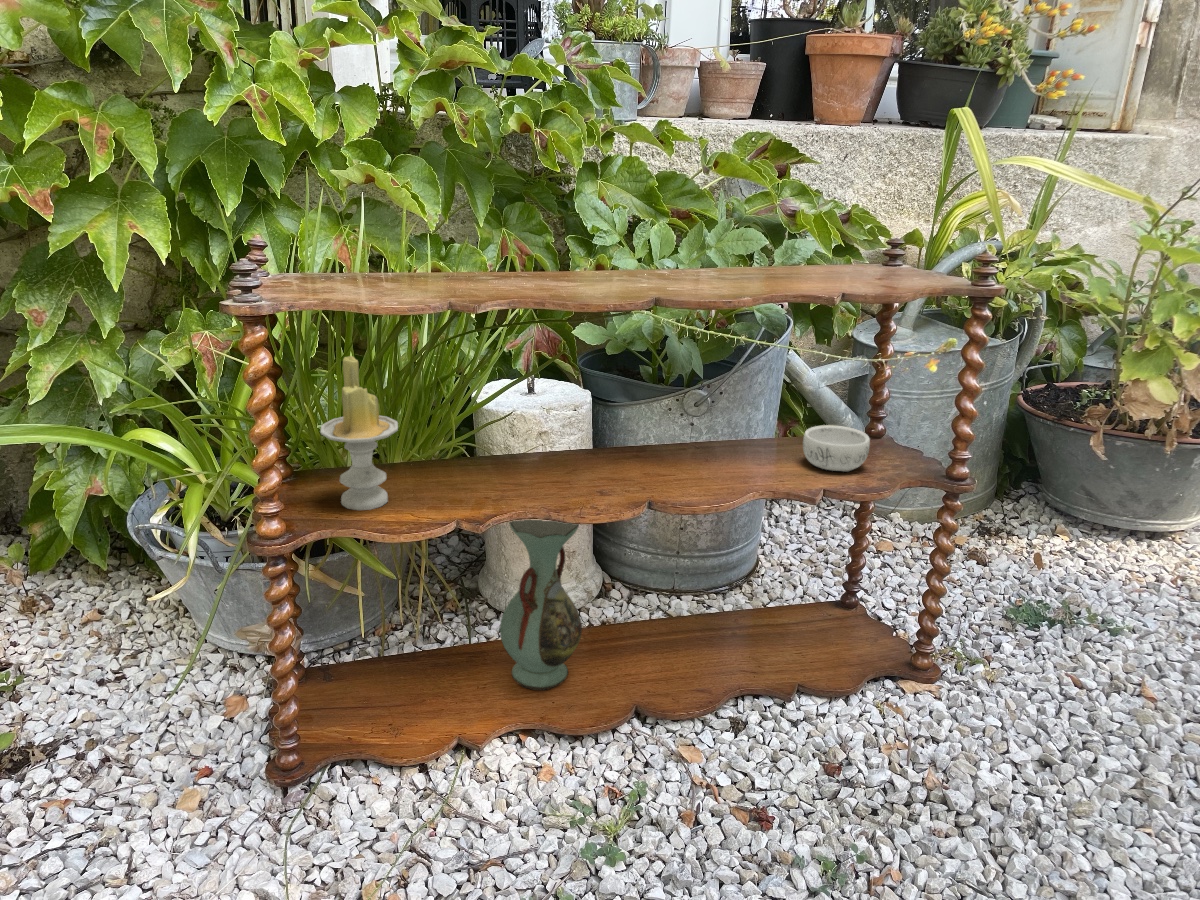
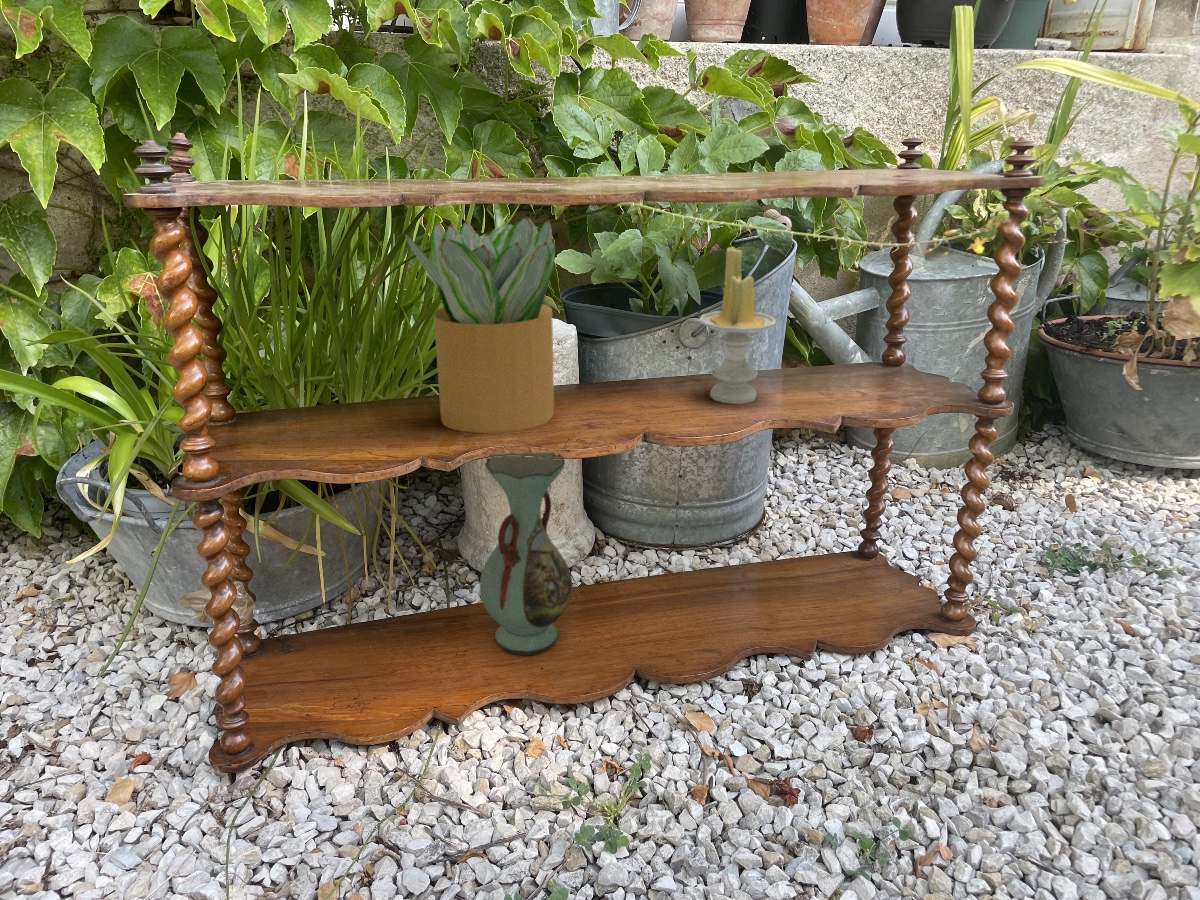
potted plant: none [451,313,578,501] -> present [405,217,555,433]
candle: present [320,356,398,510] -> present [699,247,776,404]
decorative bowl: present [803,425,870,472] -> none [816,347,893,397]

